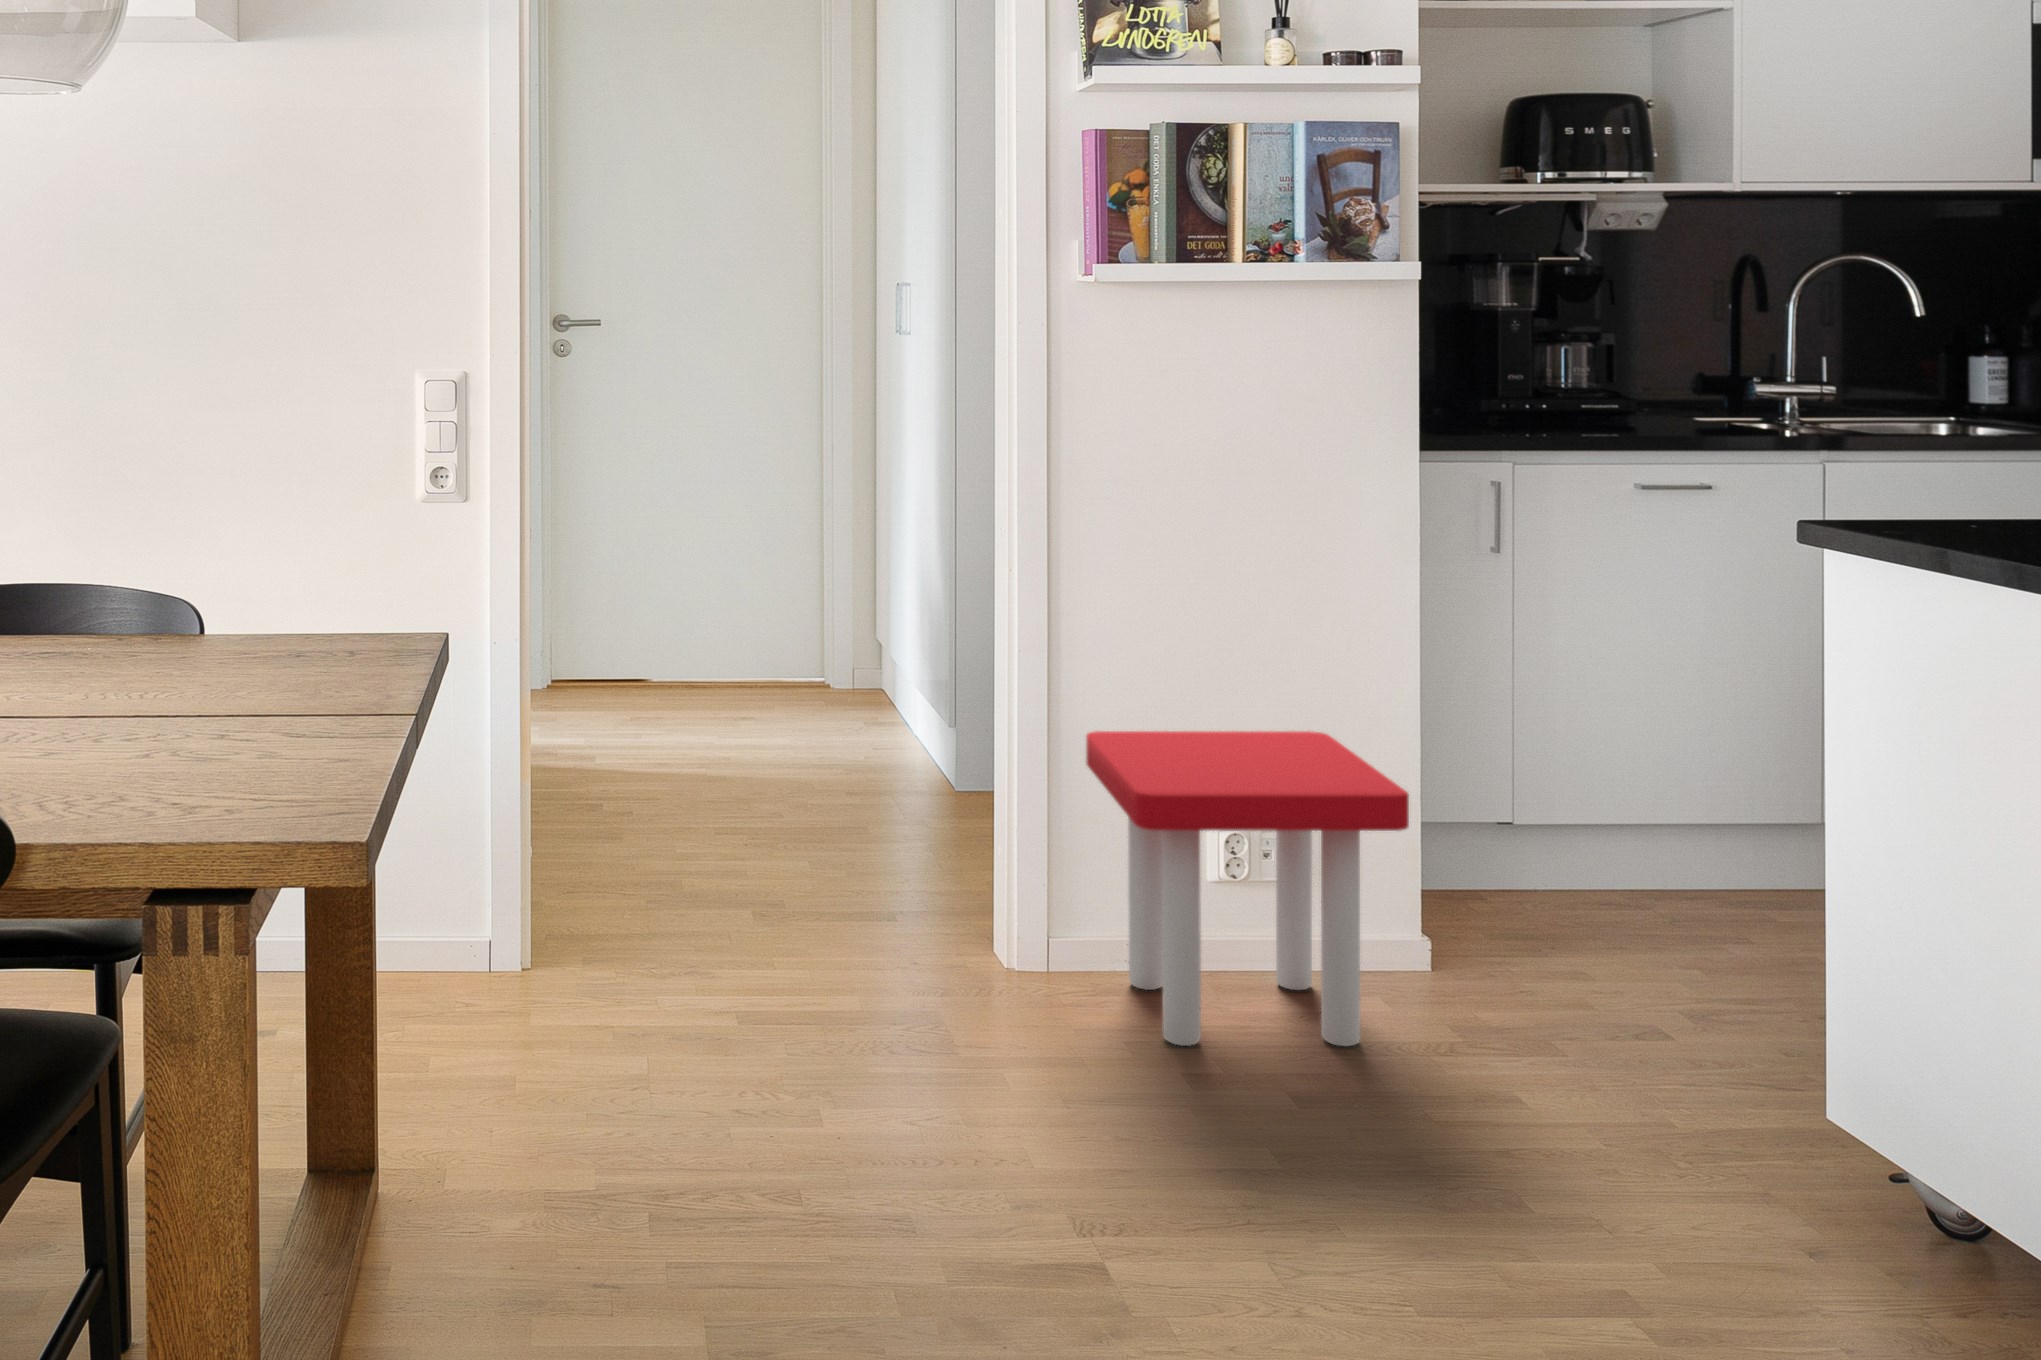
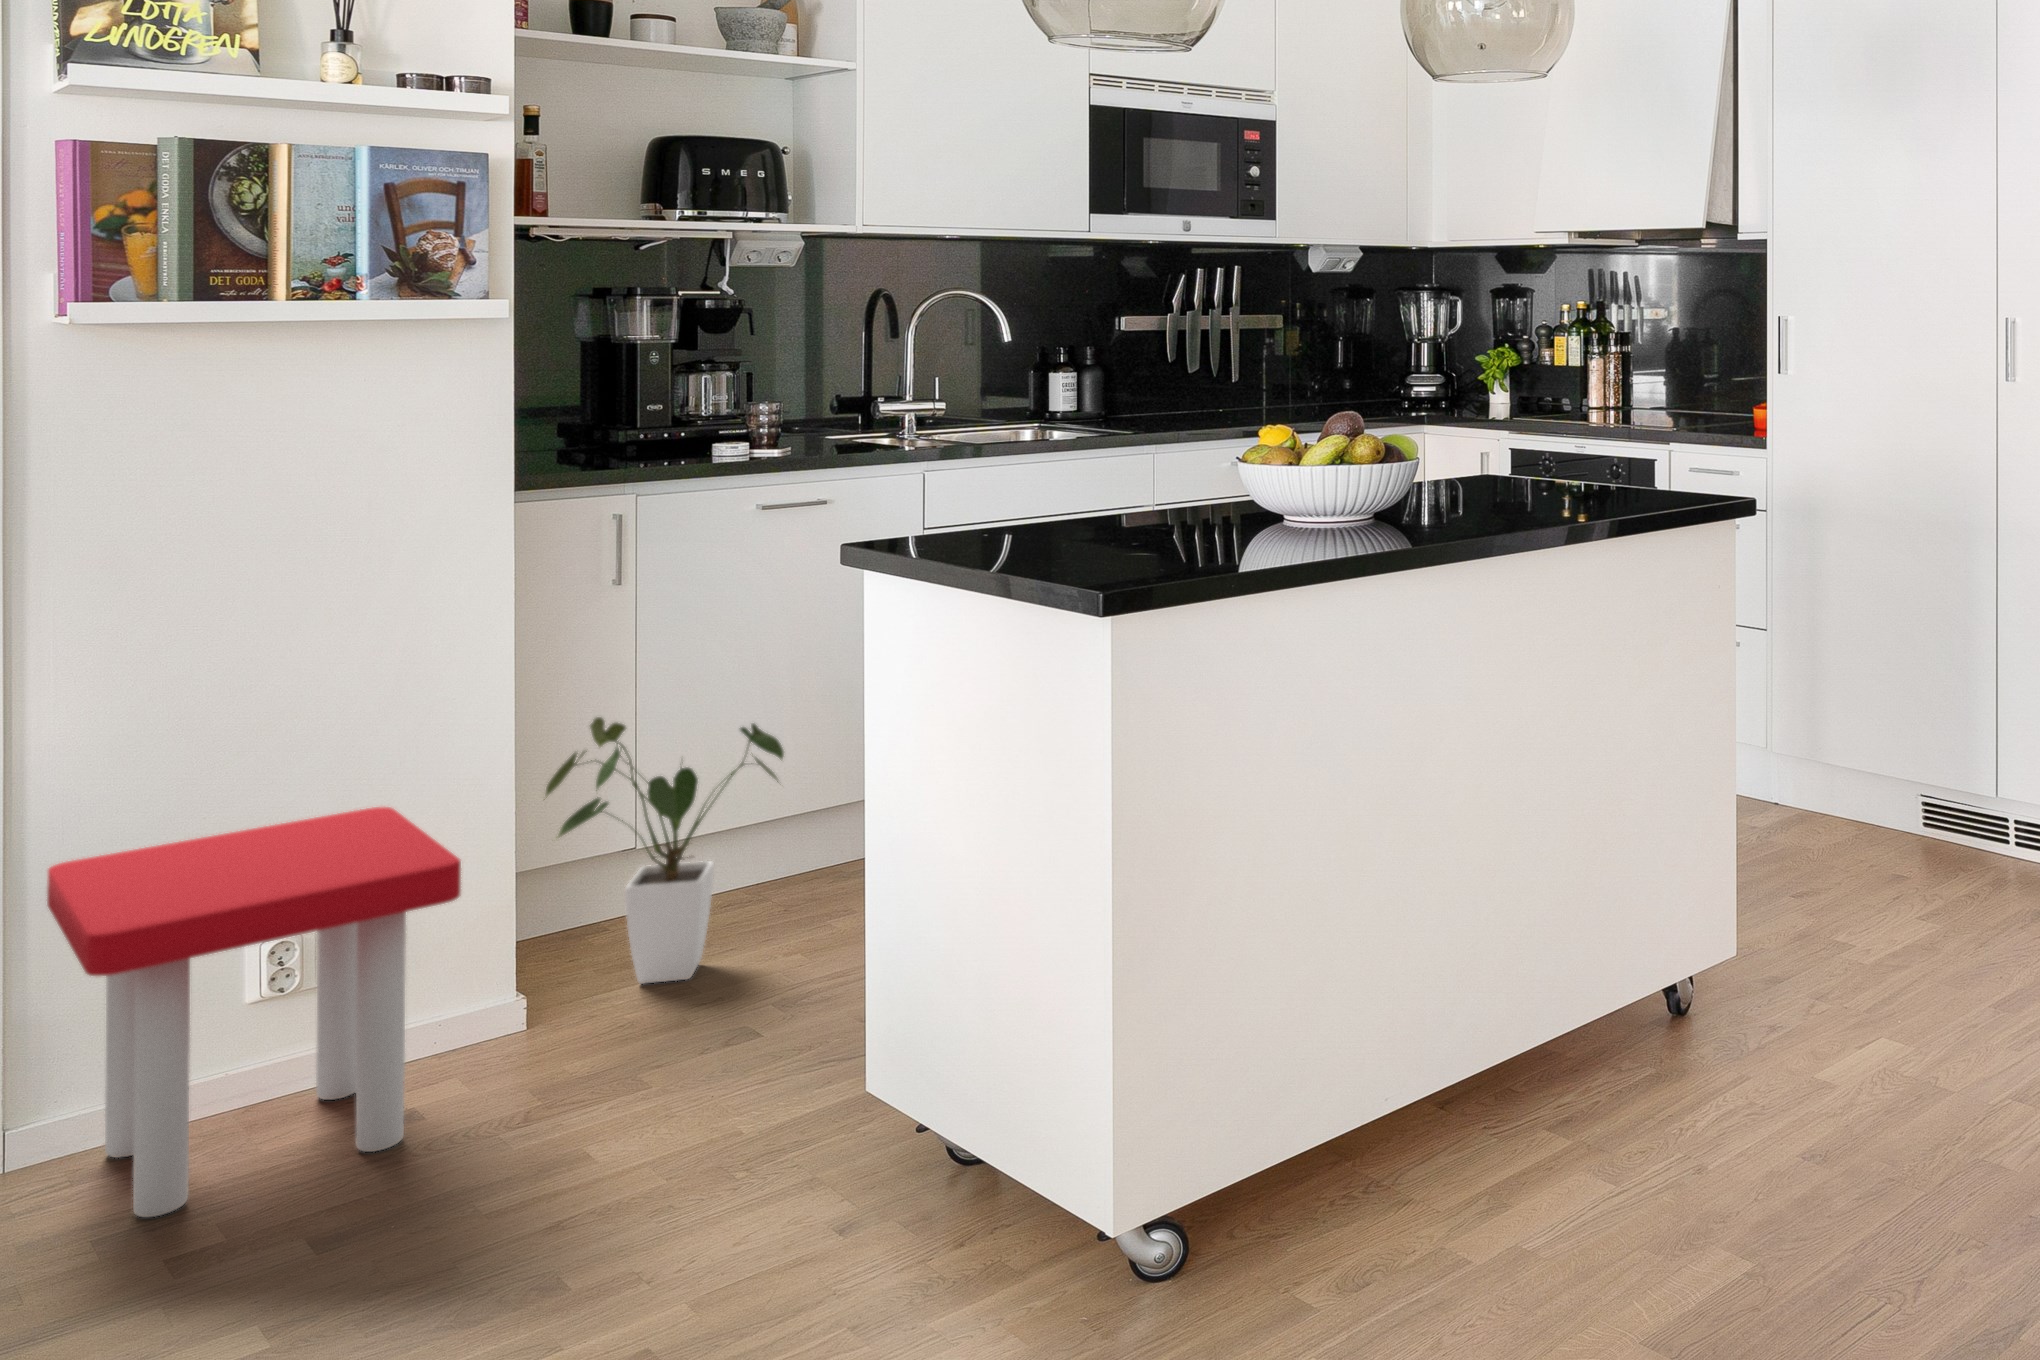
house plant: none [1445,682,1694,967] -> present [544,717,784,983]

